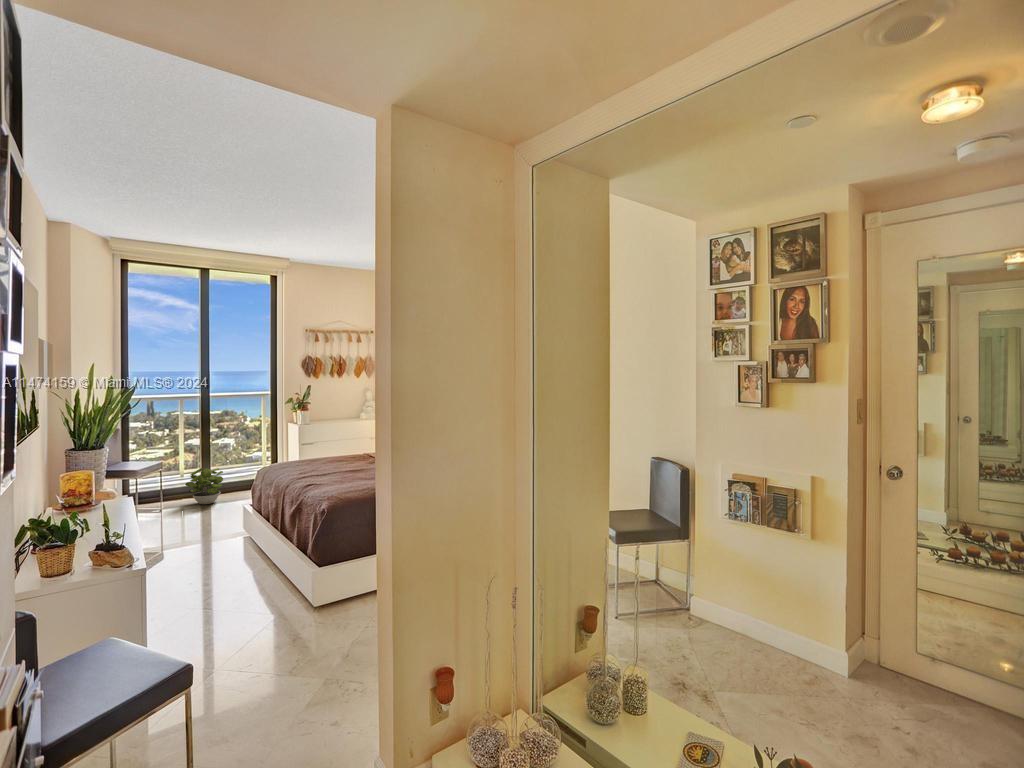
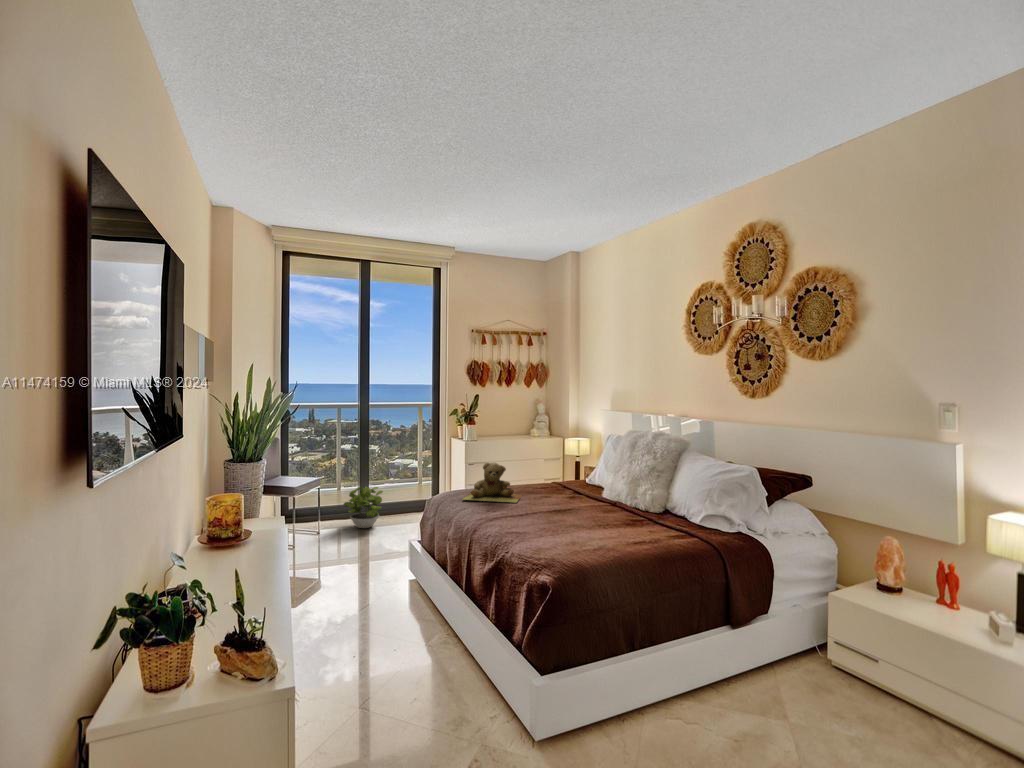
teddy bear: none [282,440,337,469] -> present [463,463,522,502]

